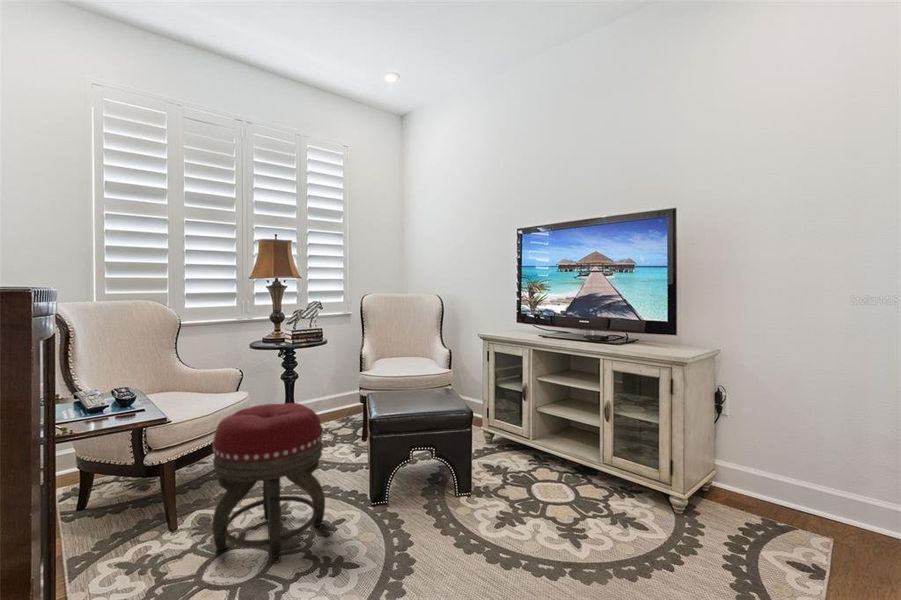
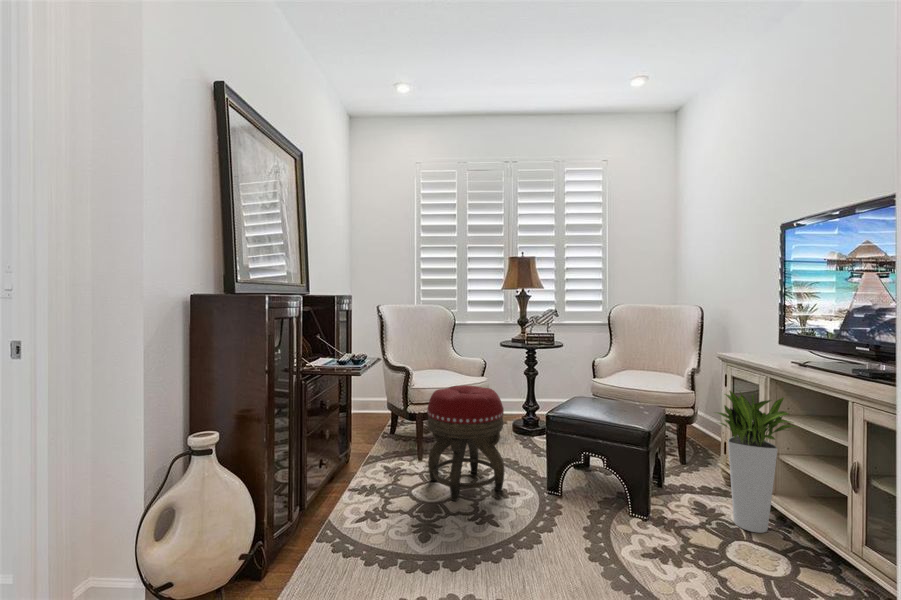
planter: none [505,363,559,475] -> present [717,391,795,533]

